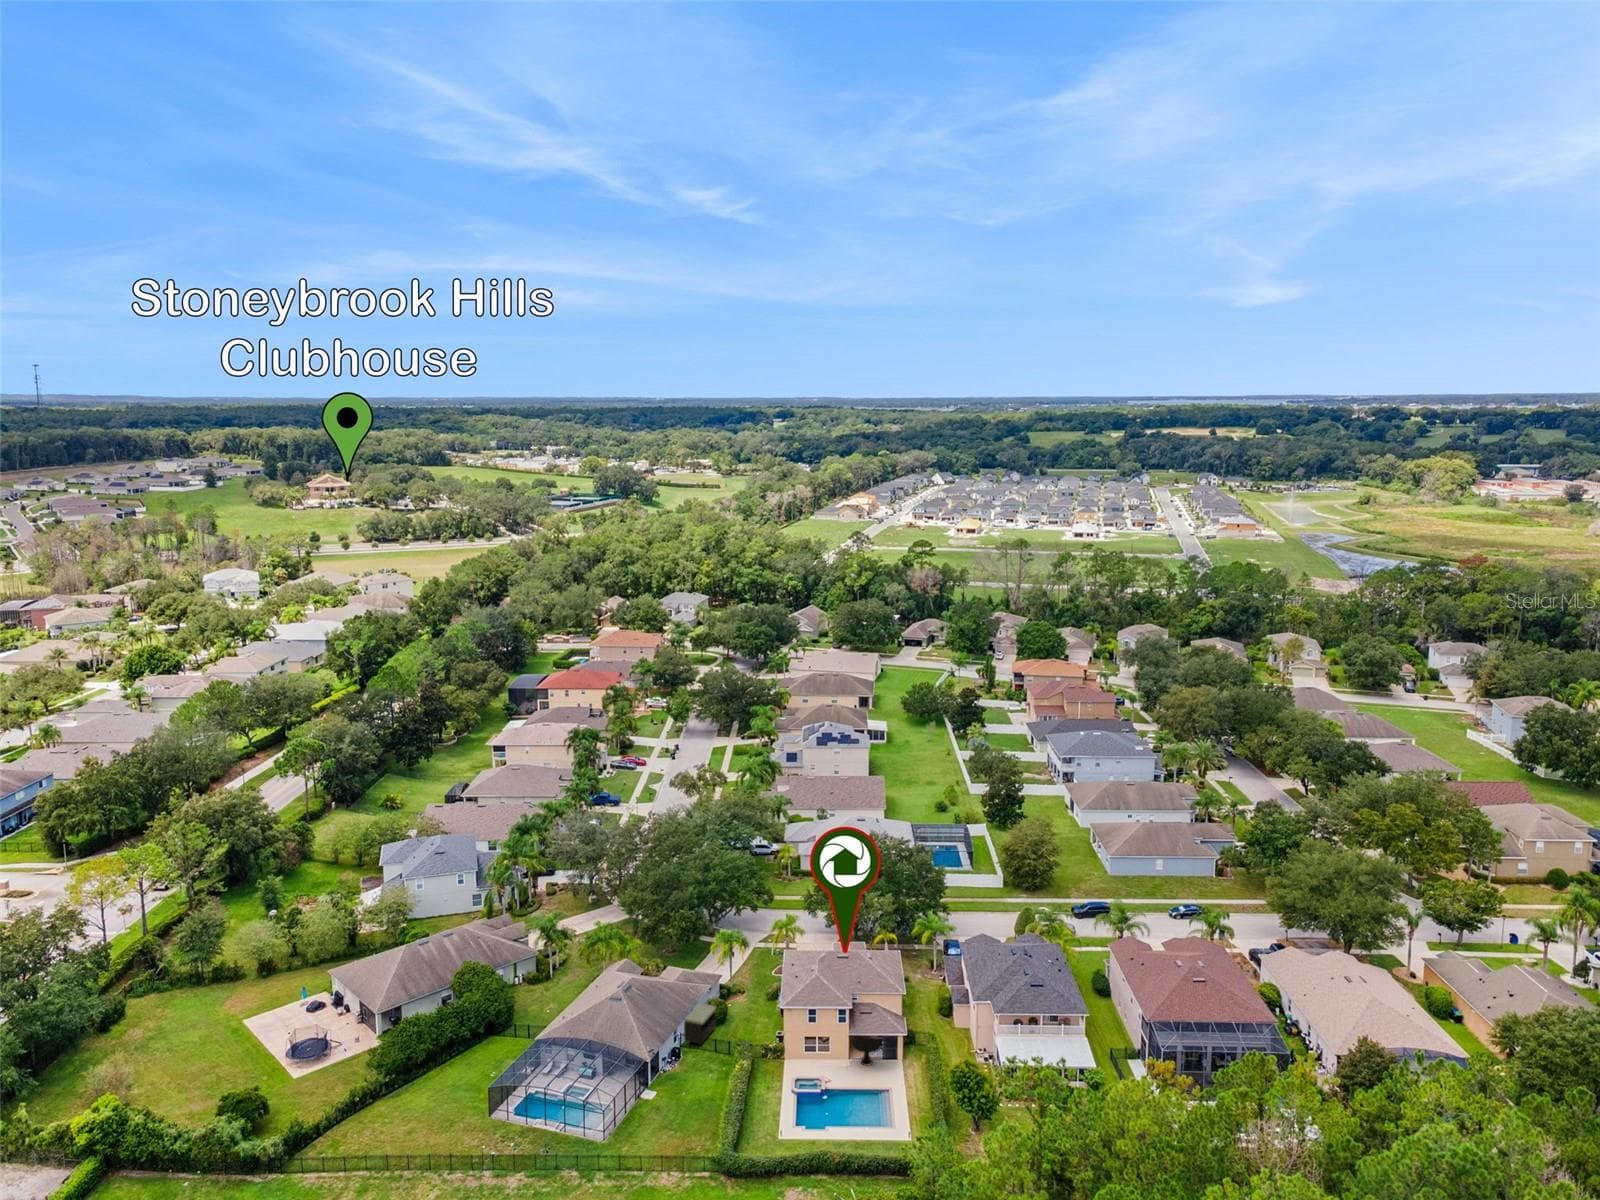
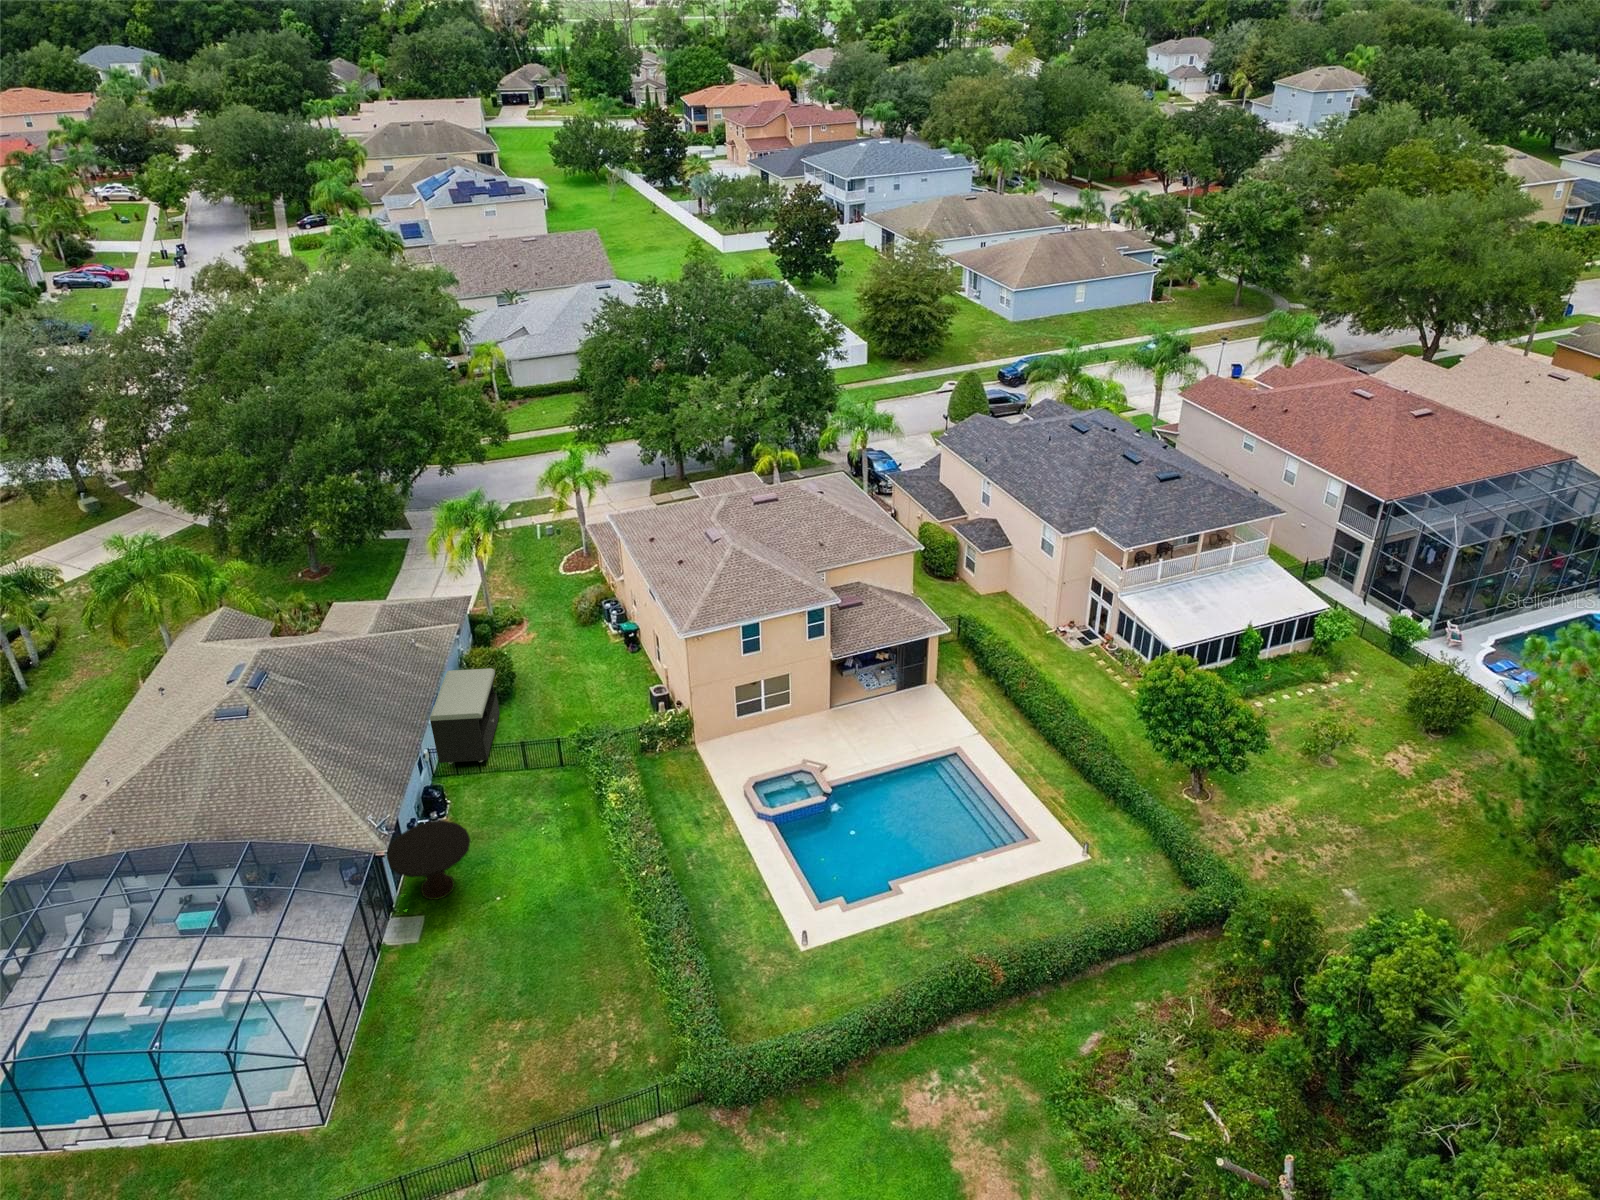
side table: present [853,1037,881,1066] -> present [386,821,471,900]

